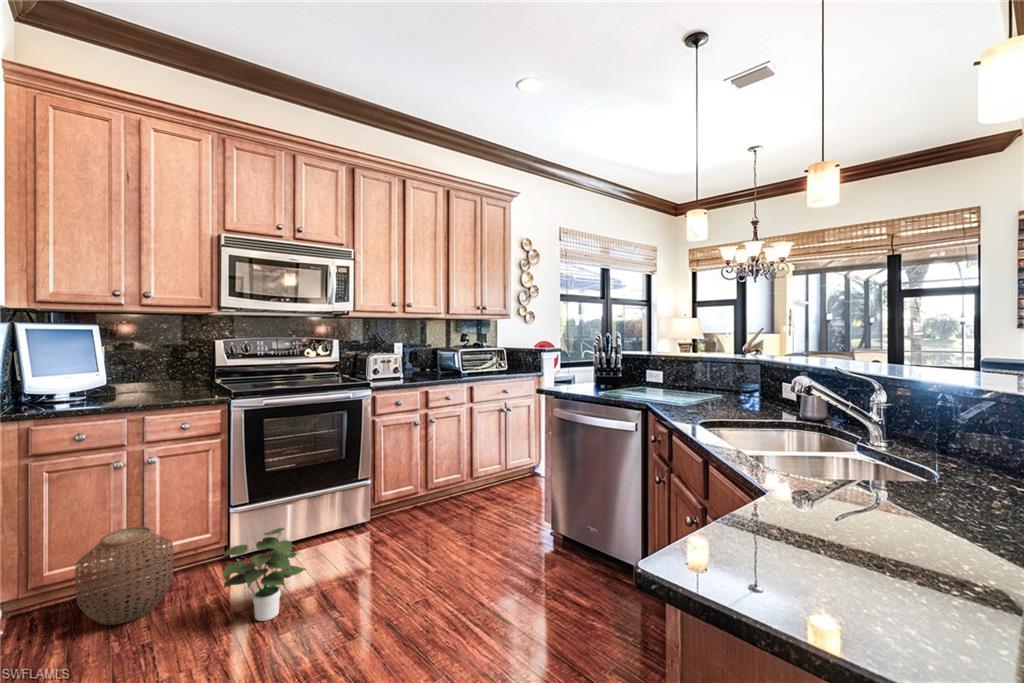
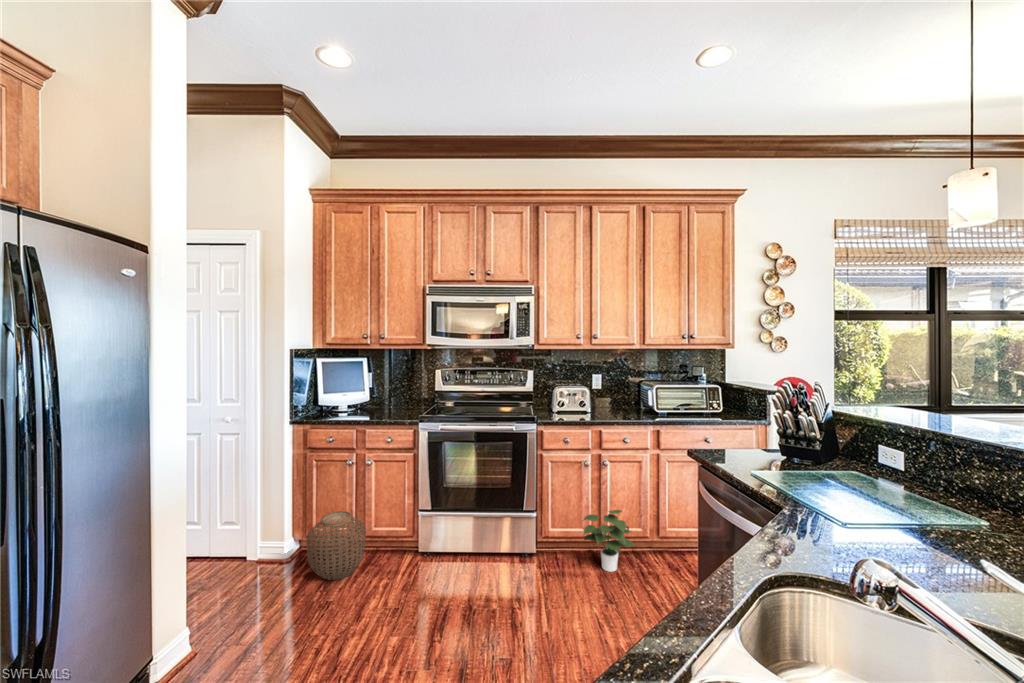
potted plant: present [223,528,306,621] -> present [584,510,635,572]

